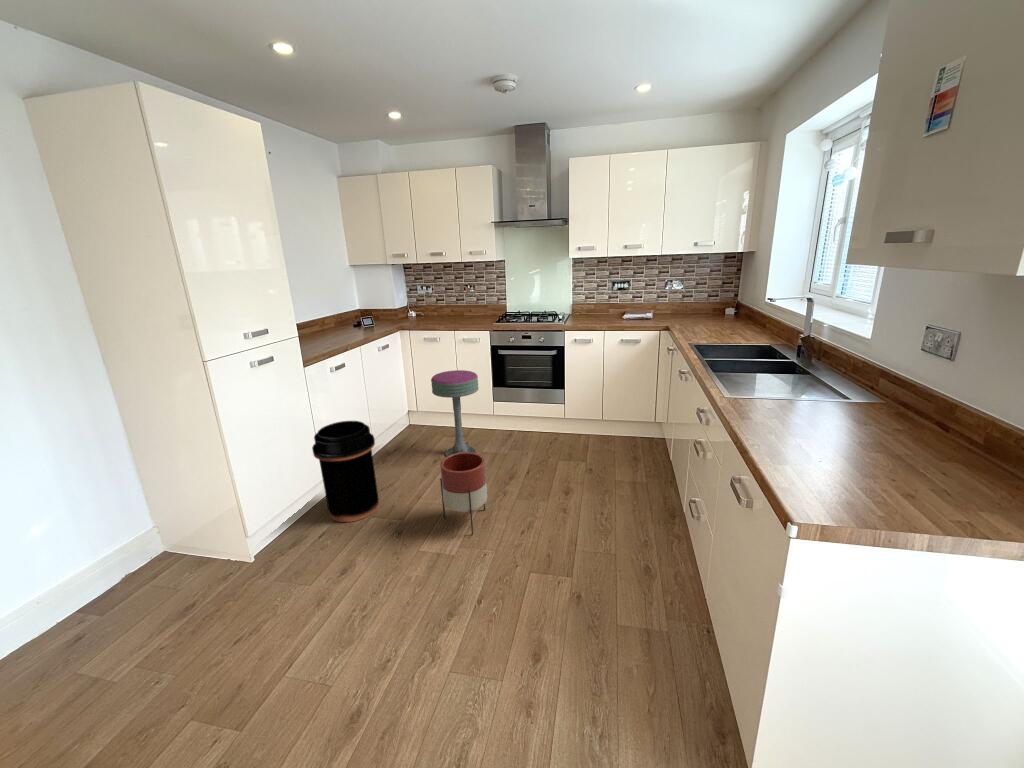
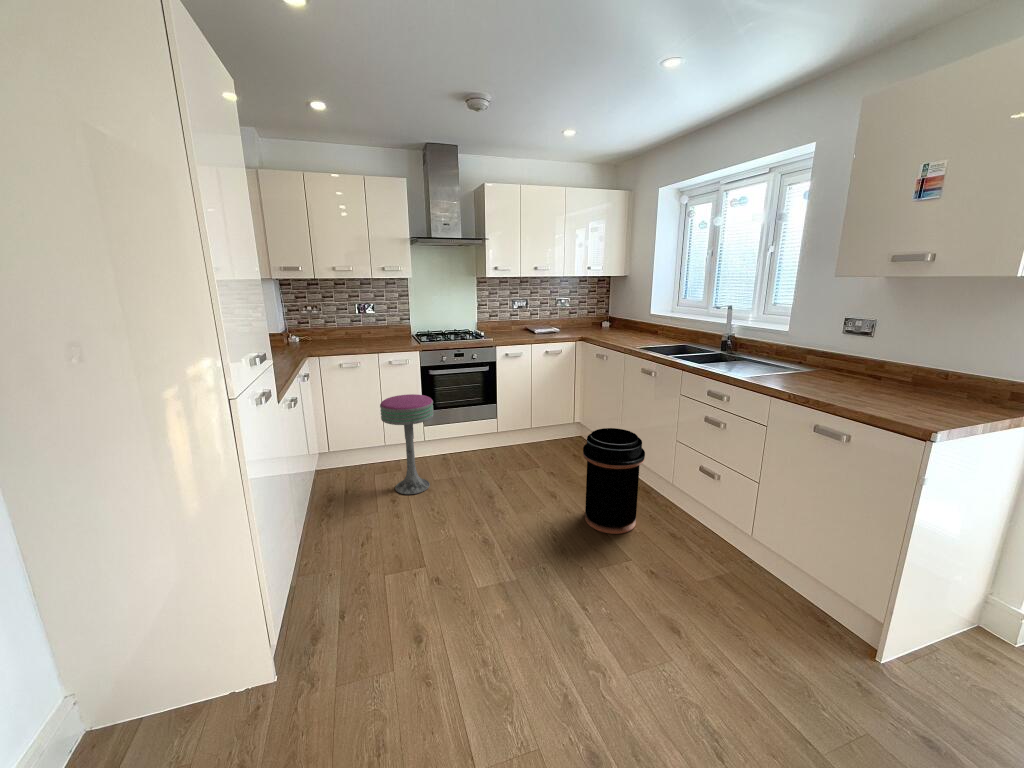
trash can: present [312,421,379,522] -> present [583,428,645,534]
planter: present [440,452,487,535] -> none [466,472,516,556]

